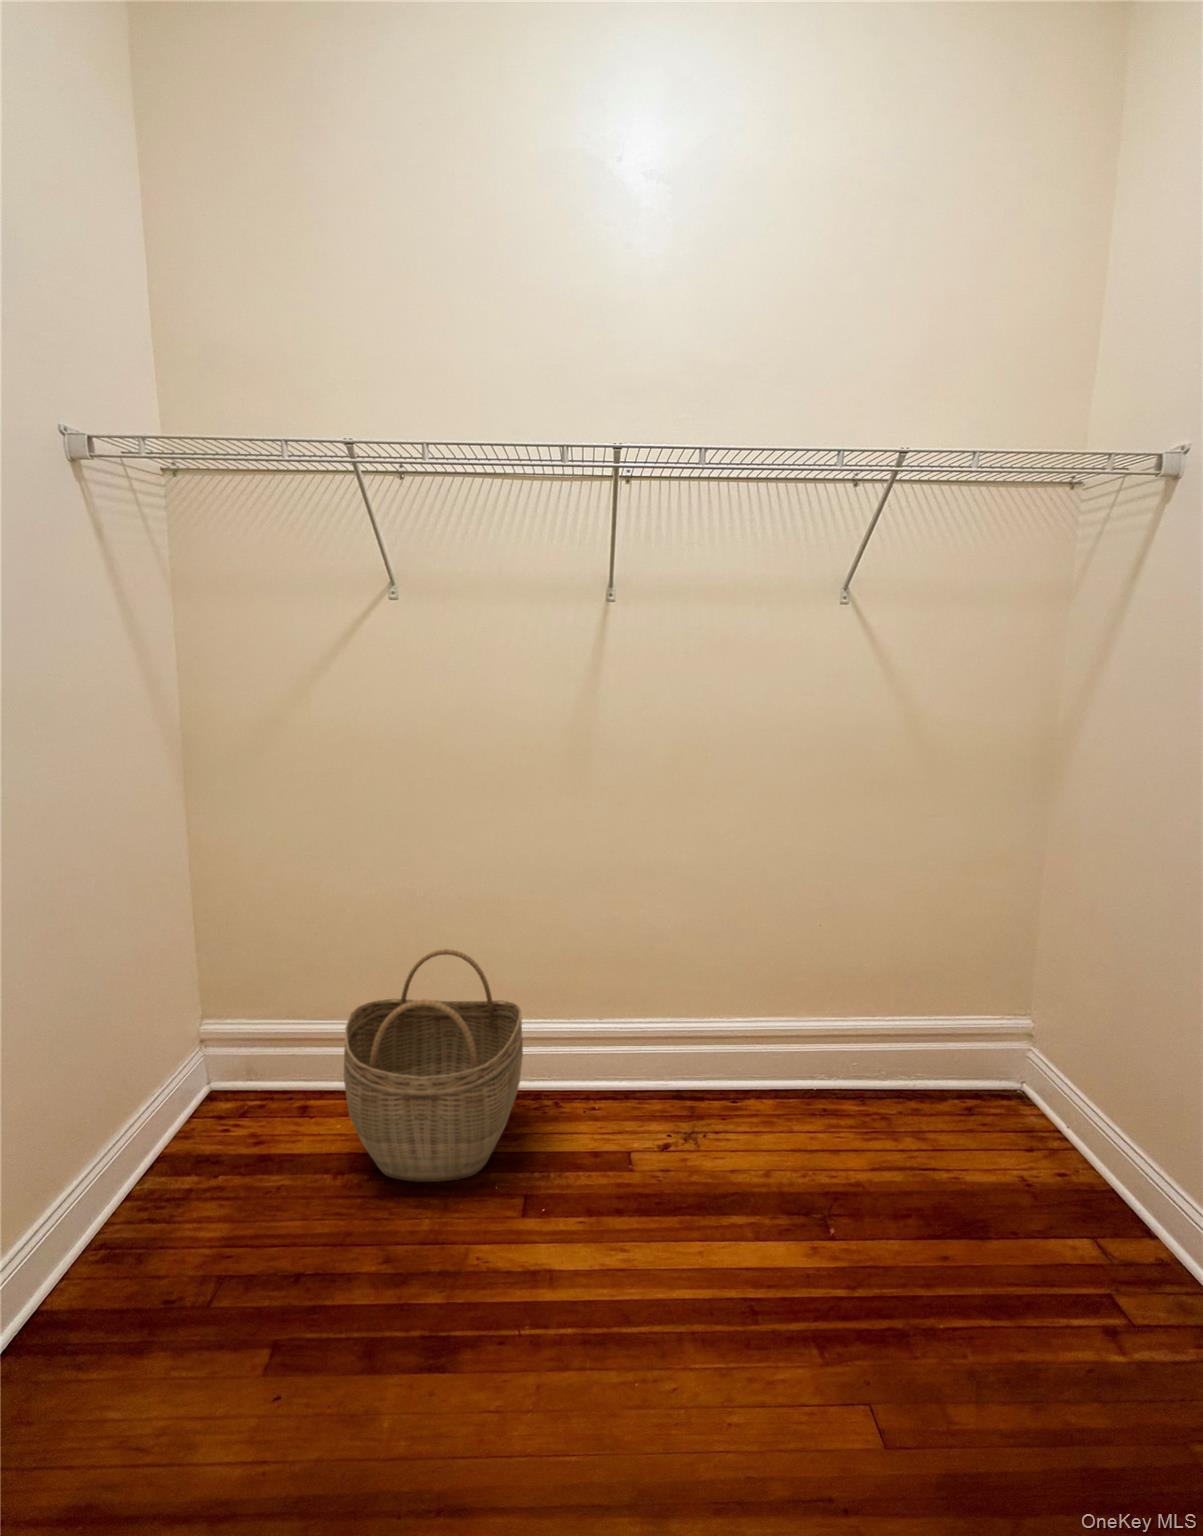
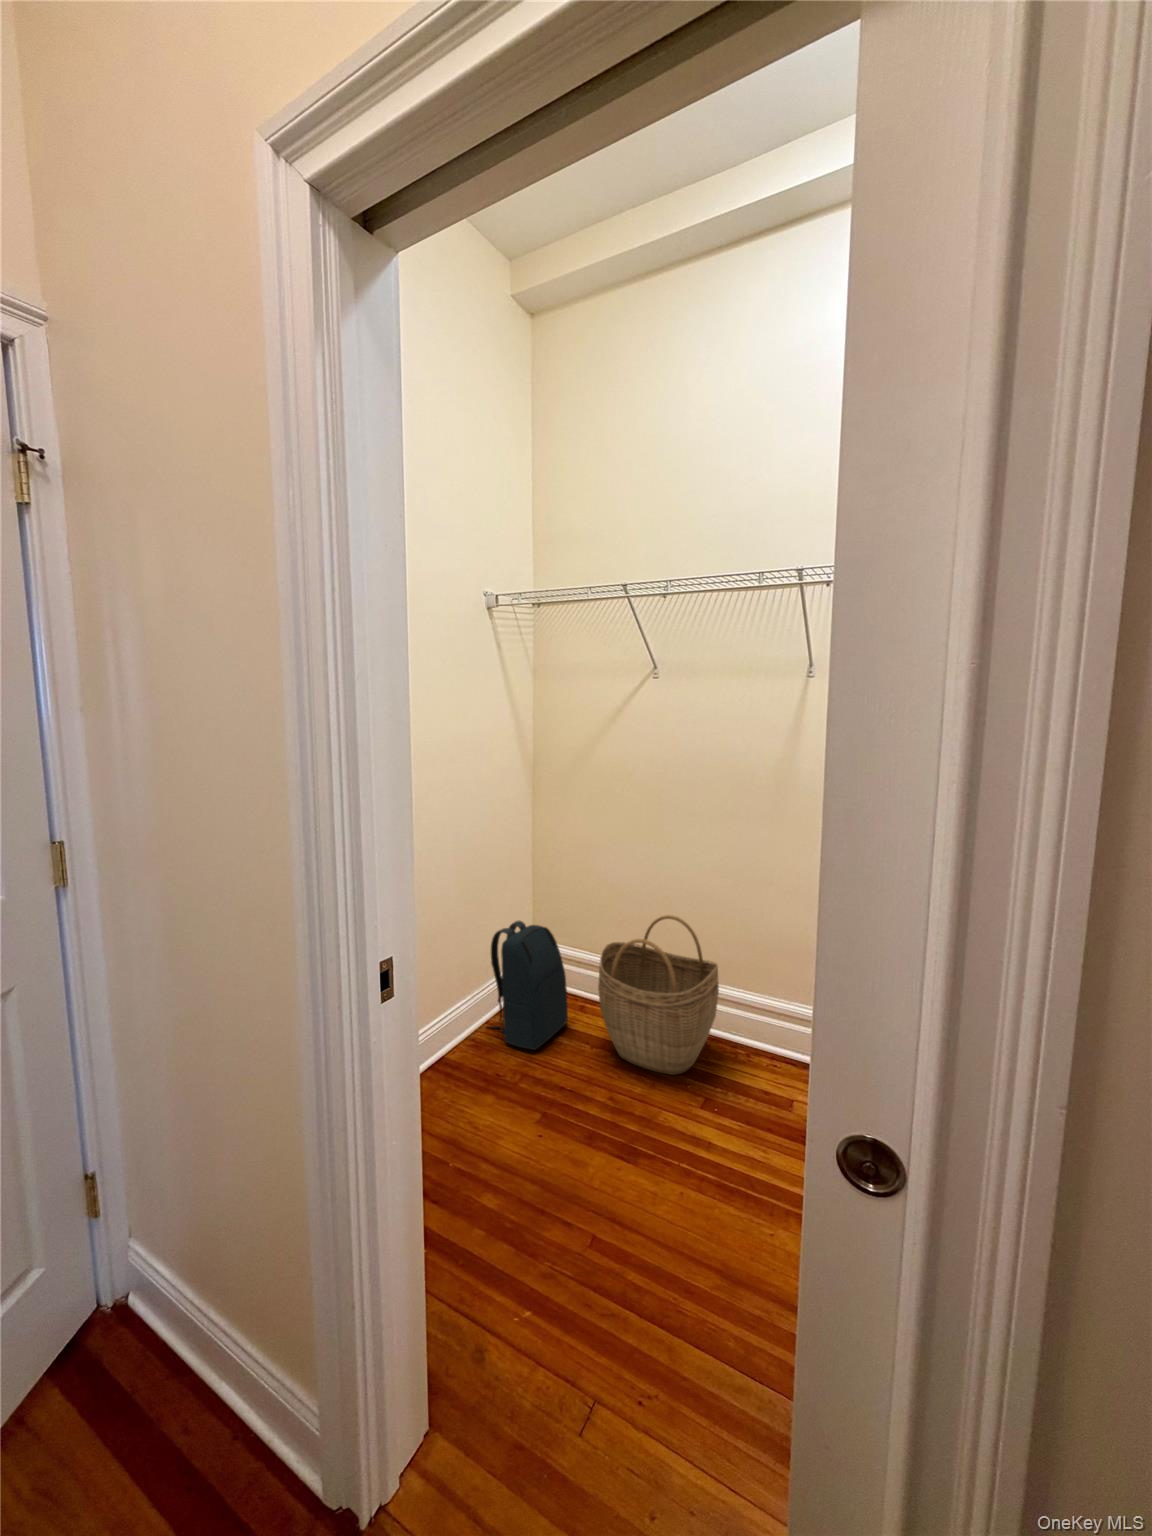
backpack: none [126,1007,285,1225] -> present [487,921,568,1050]

